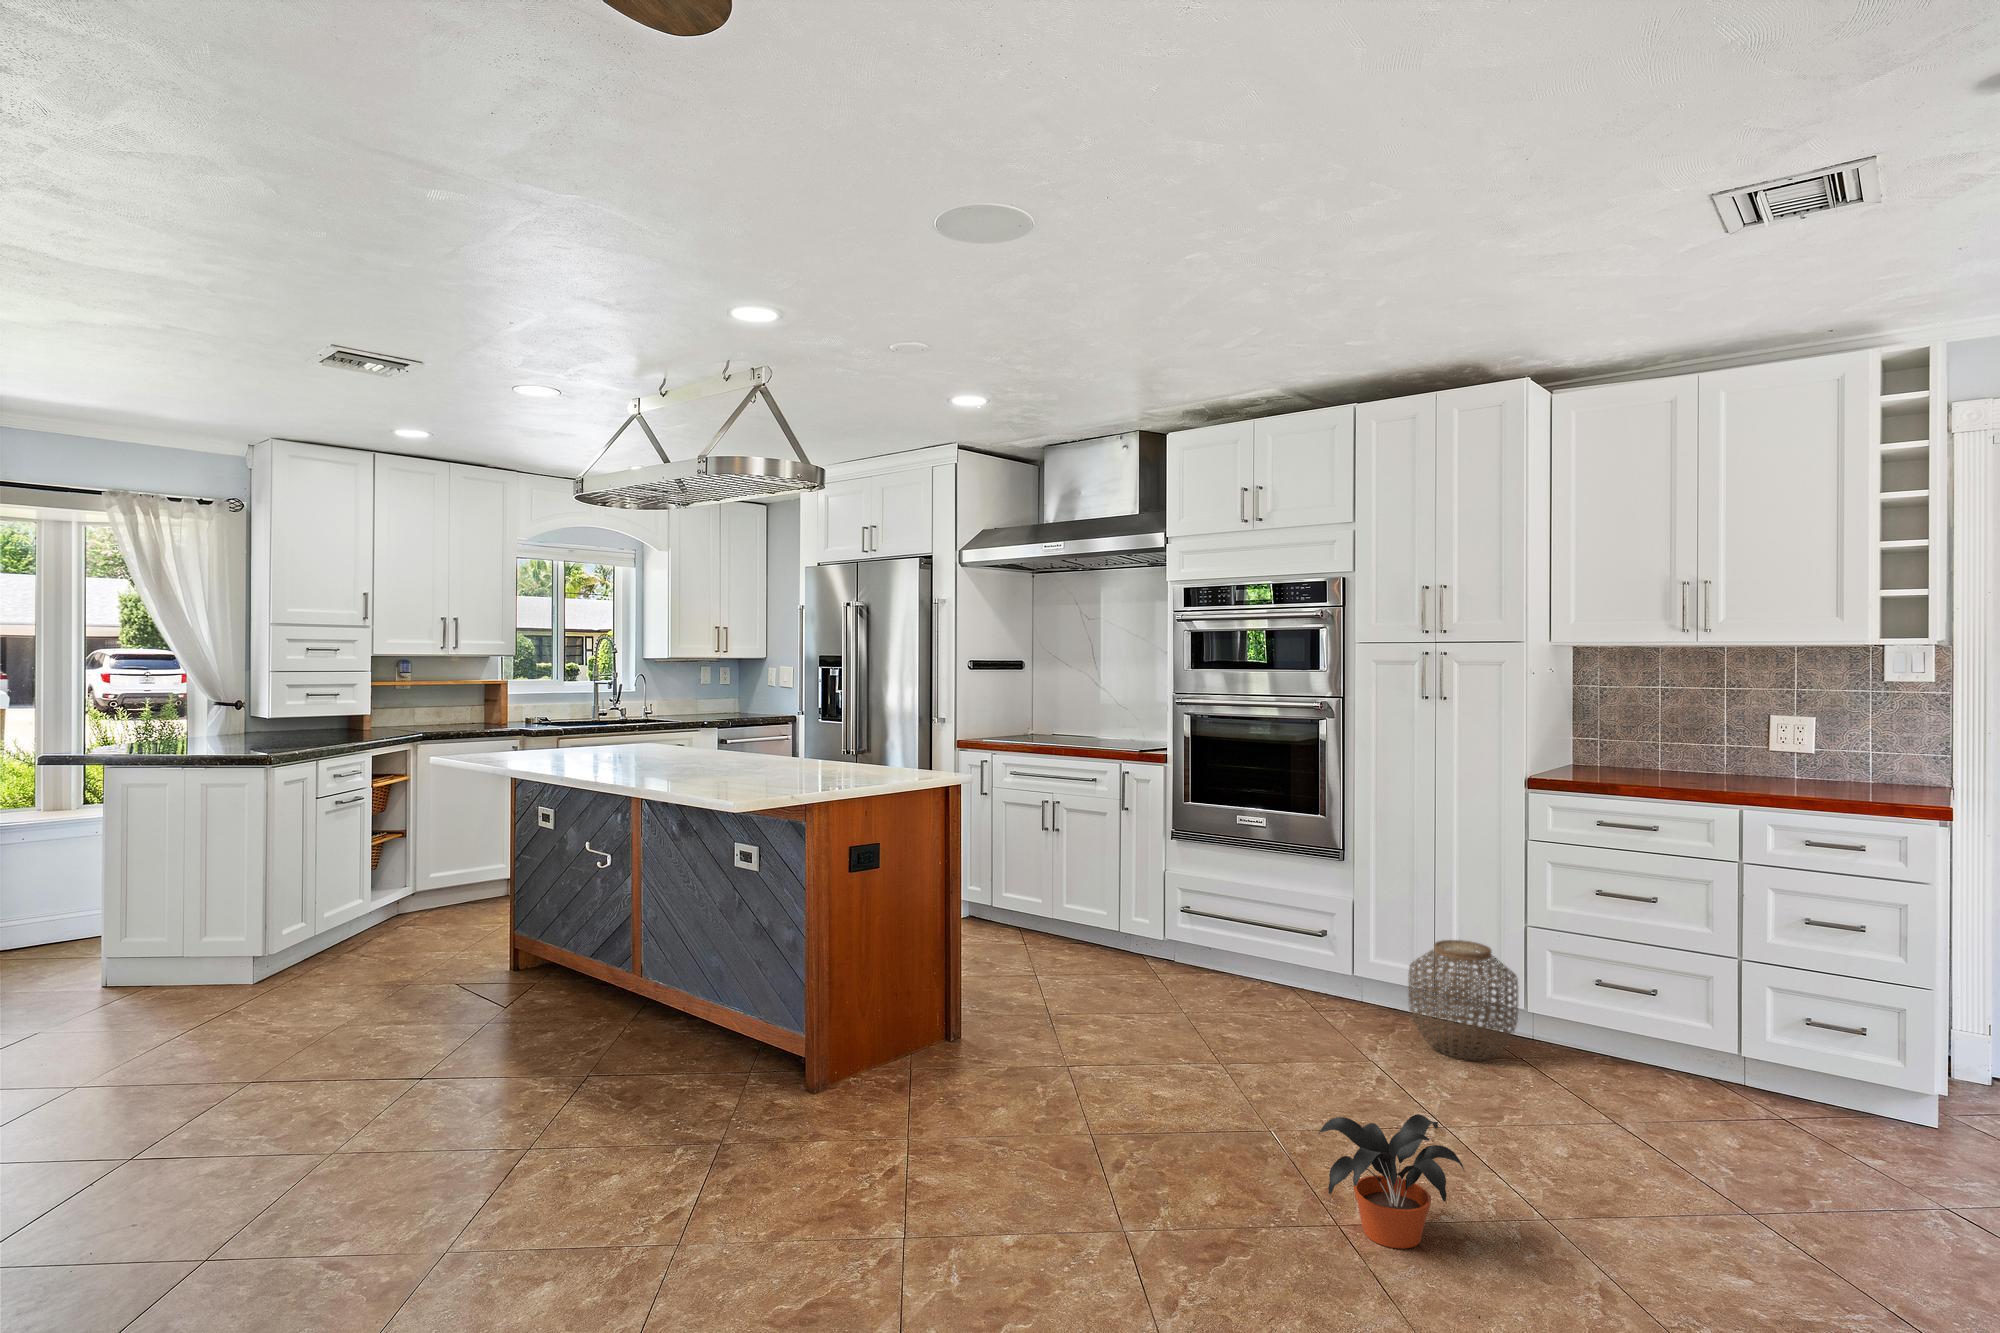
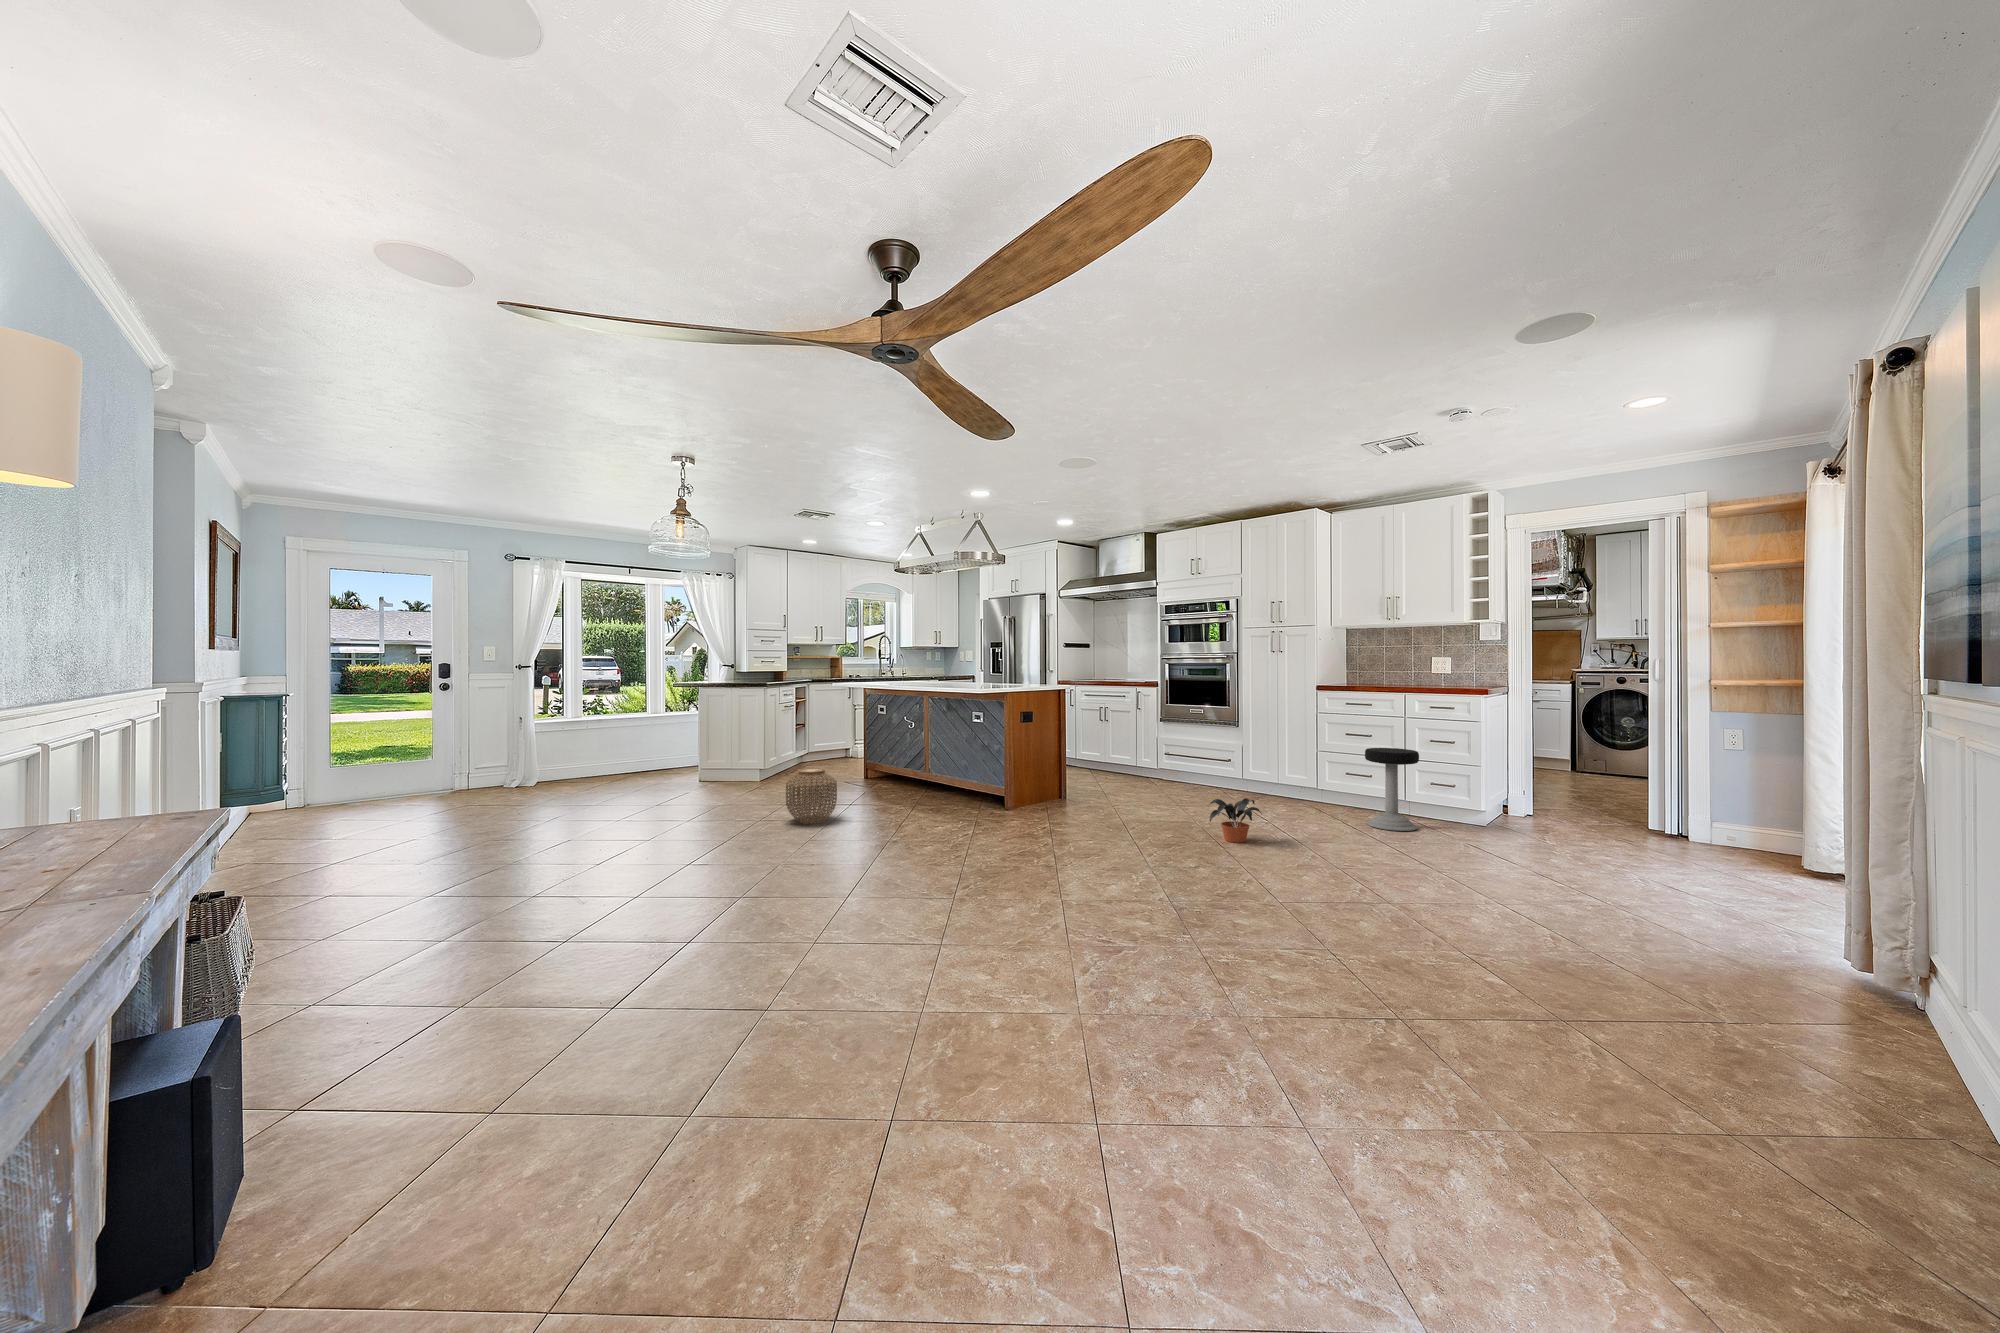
woven basket: present [1408,940,1518,1061] -> present [786,768,837,824]
stool: none [1675,946,1814,1169] -> present [1365,748,1419,831]

